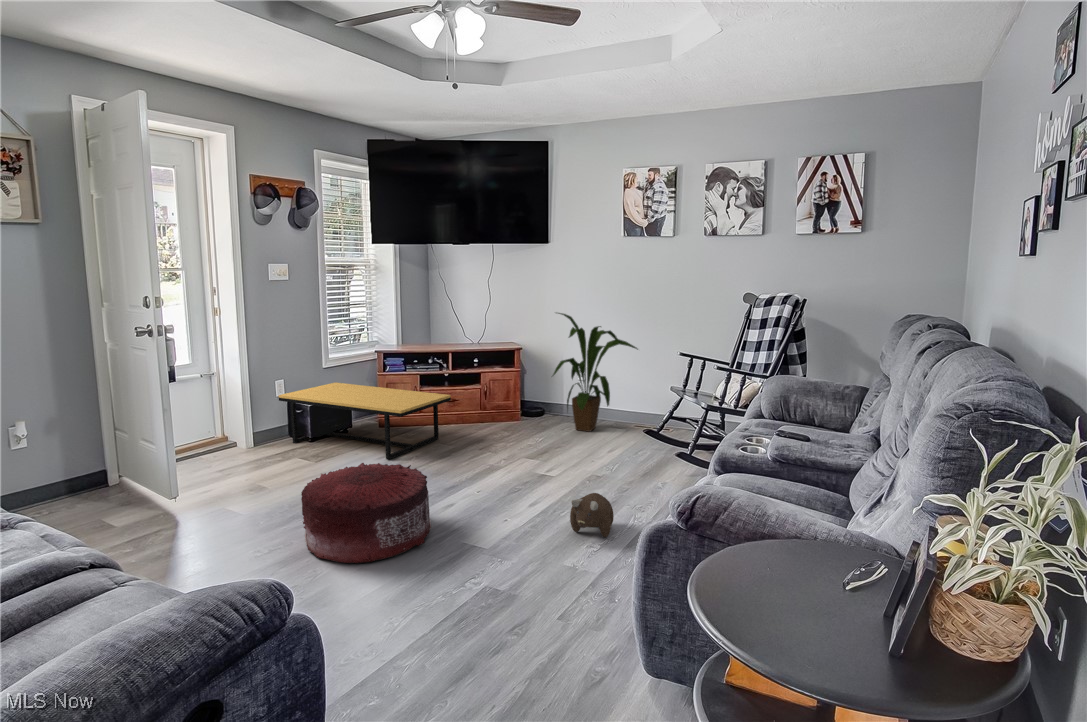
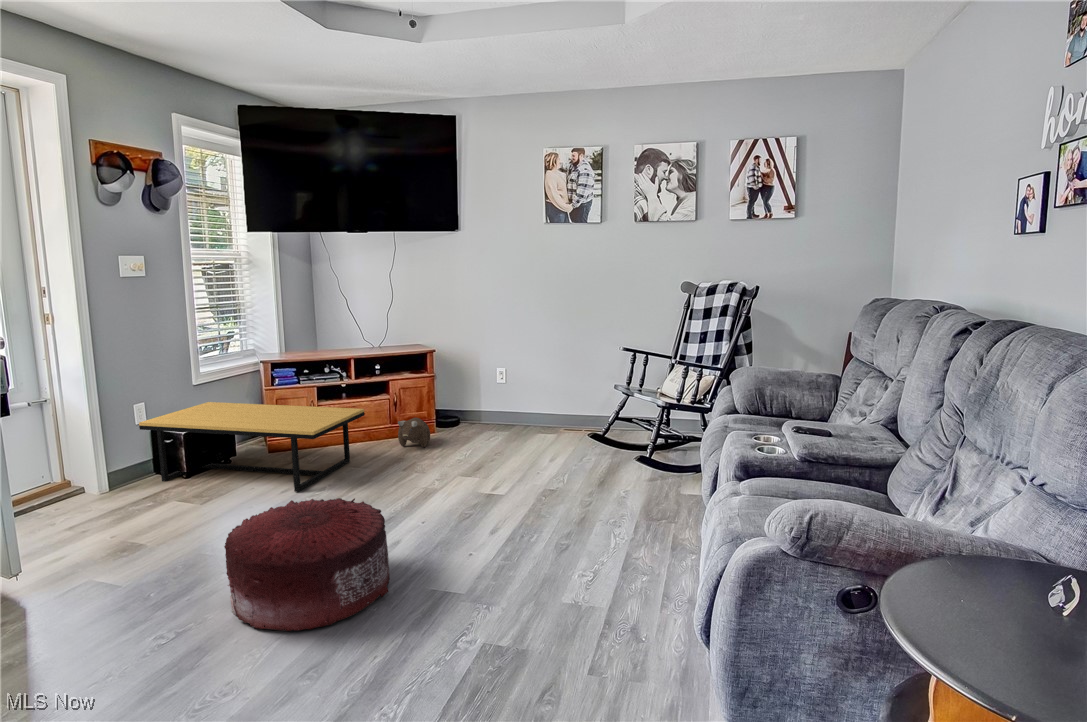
house plant: present [553,313,638,432] -> none [476,308,572,440]
plush toy: present [570,493,614,537] -> present [398,418,430,447]

